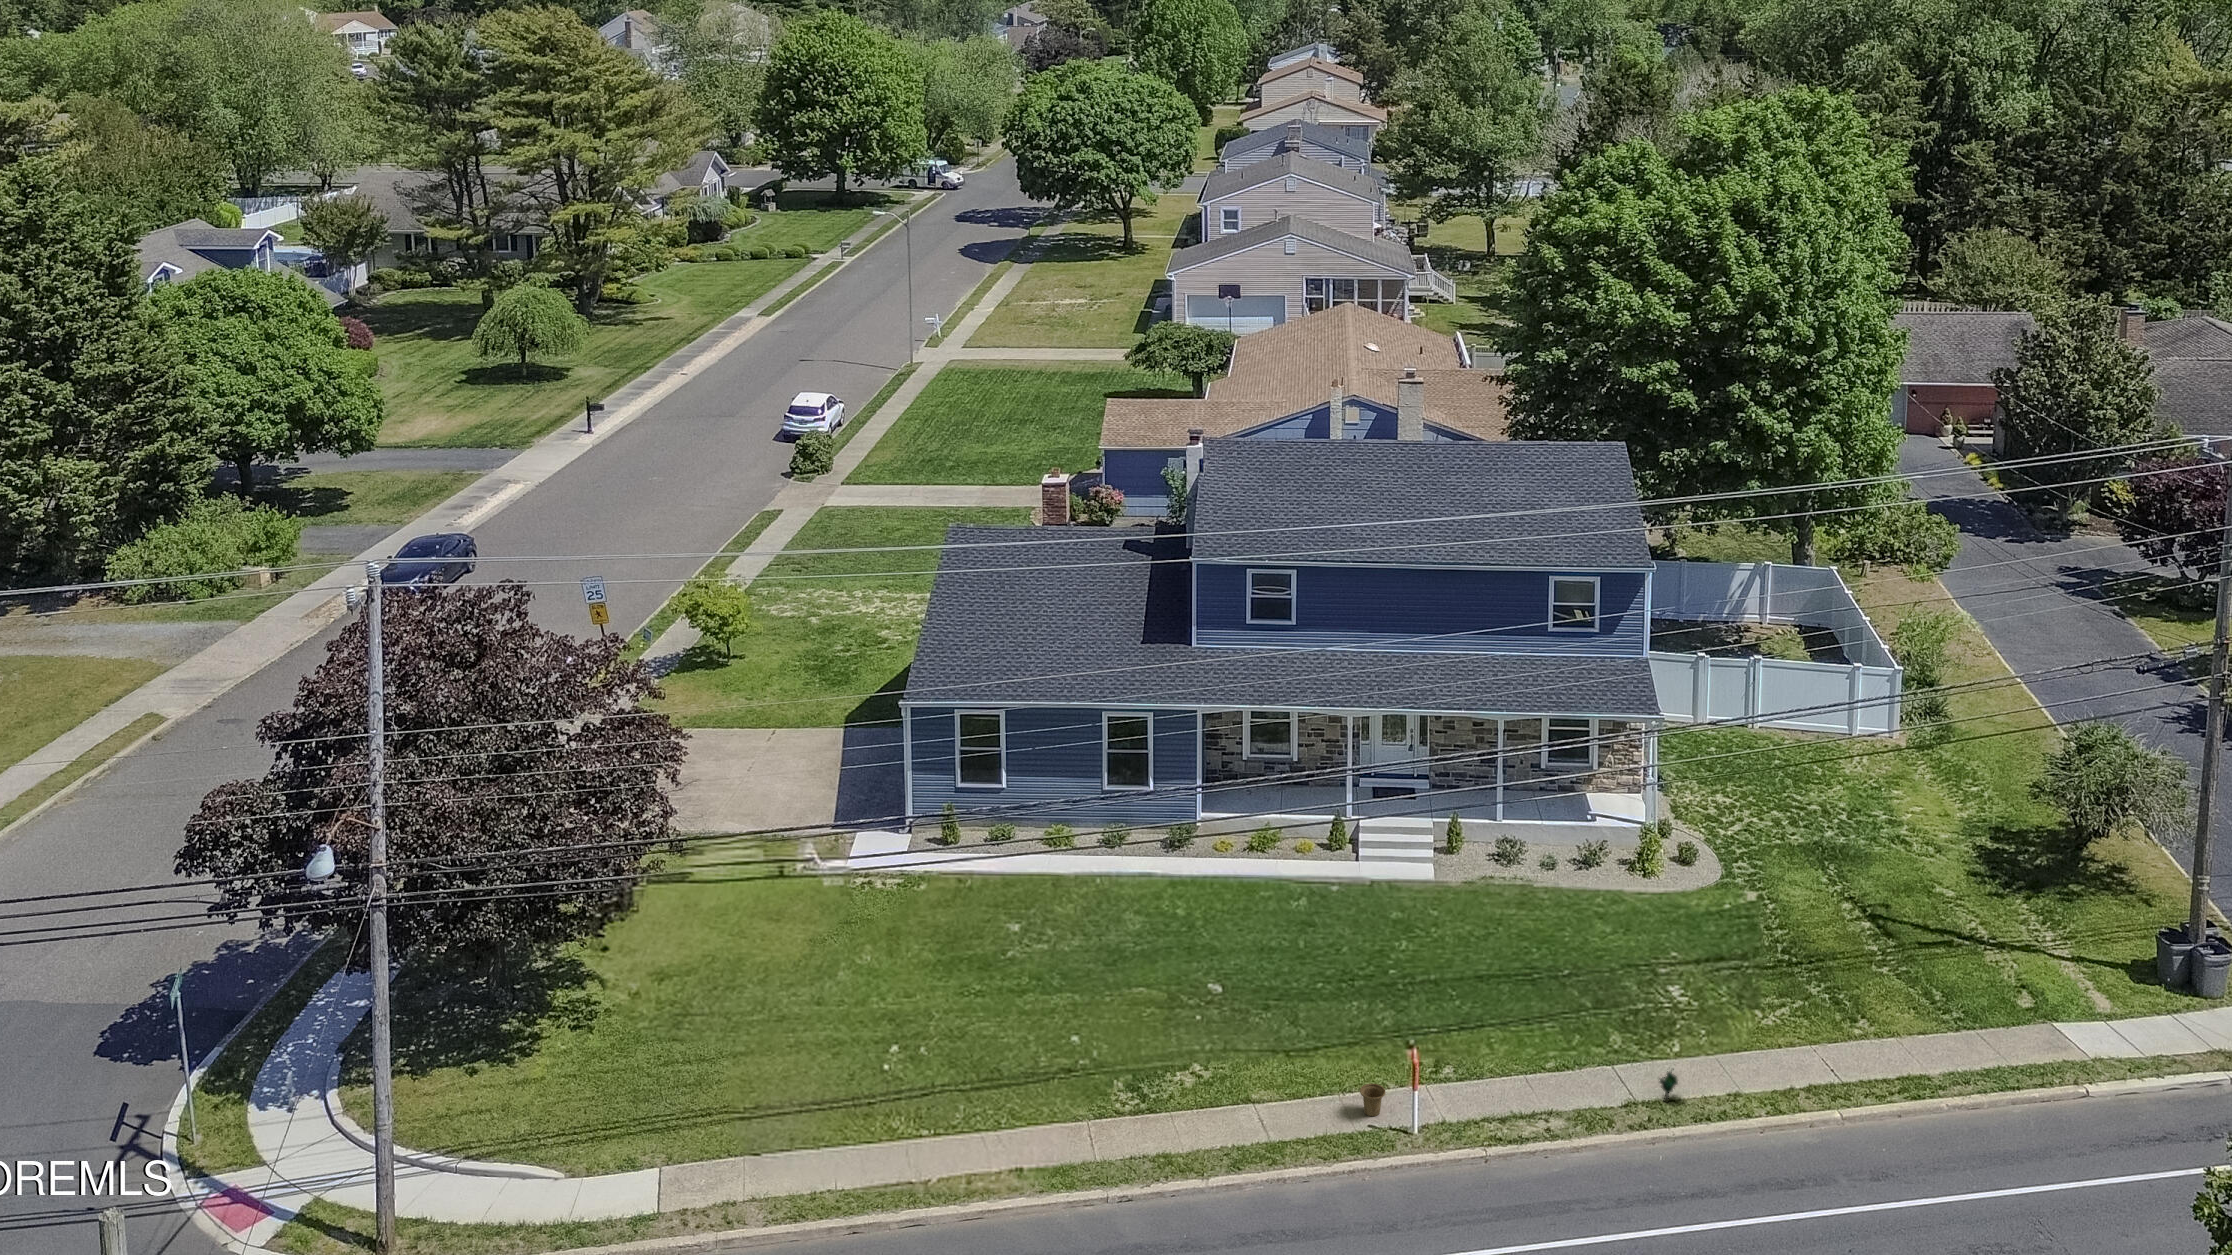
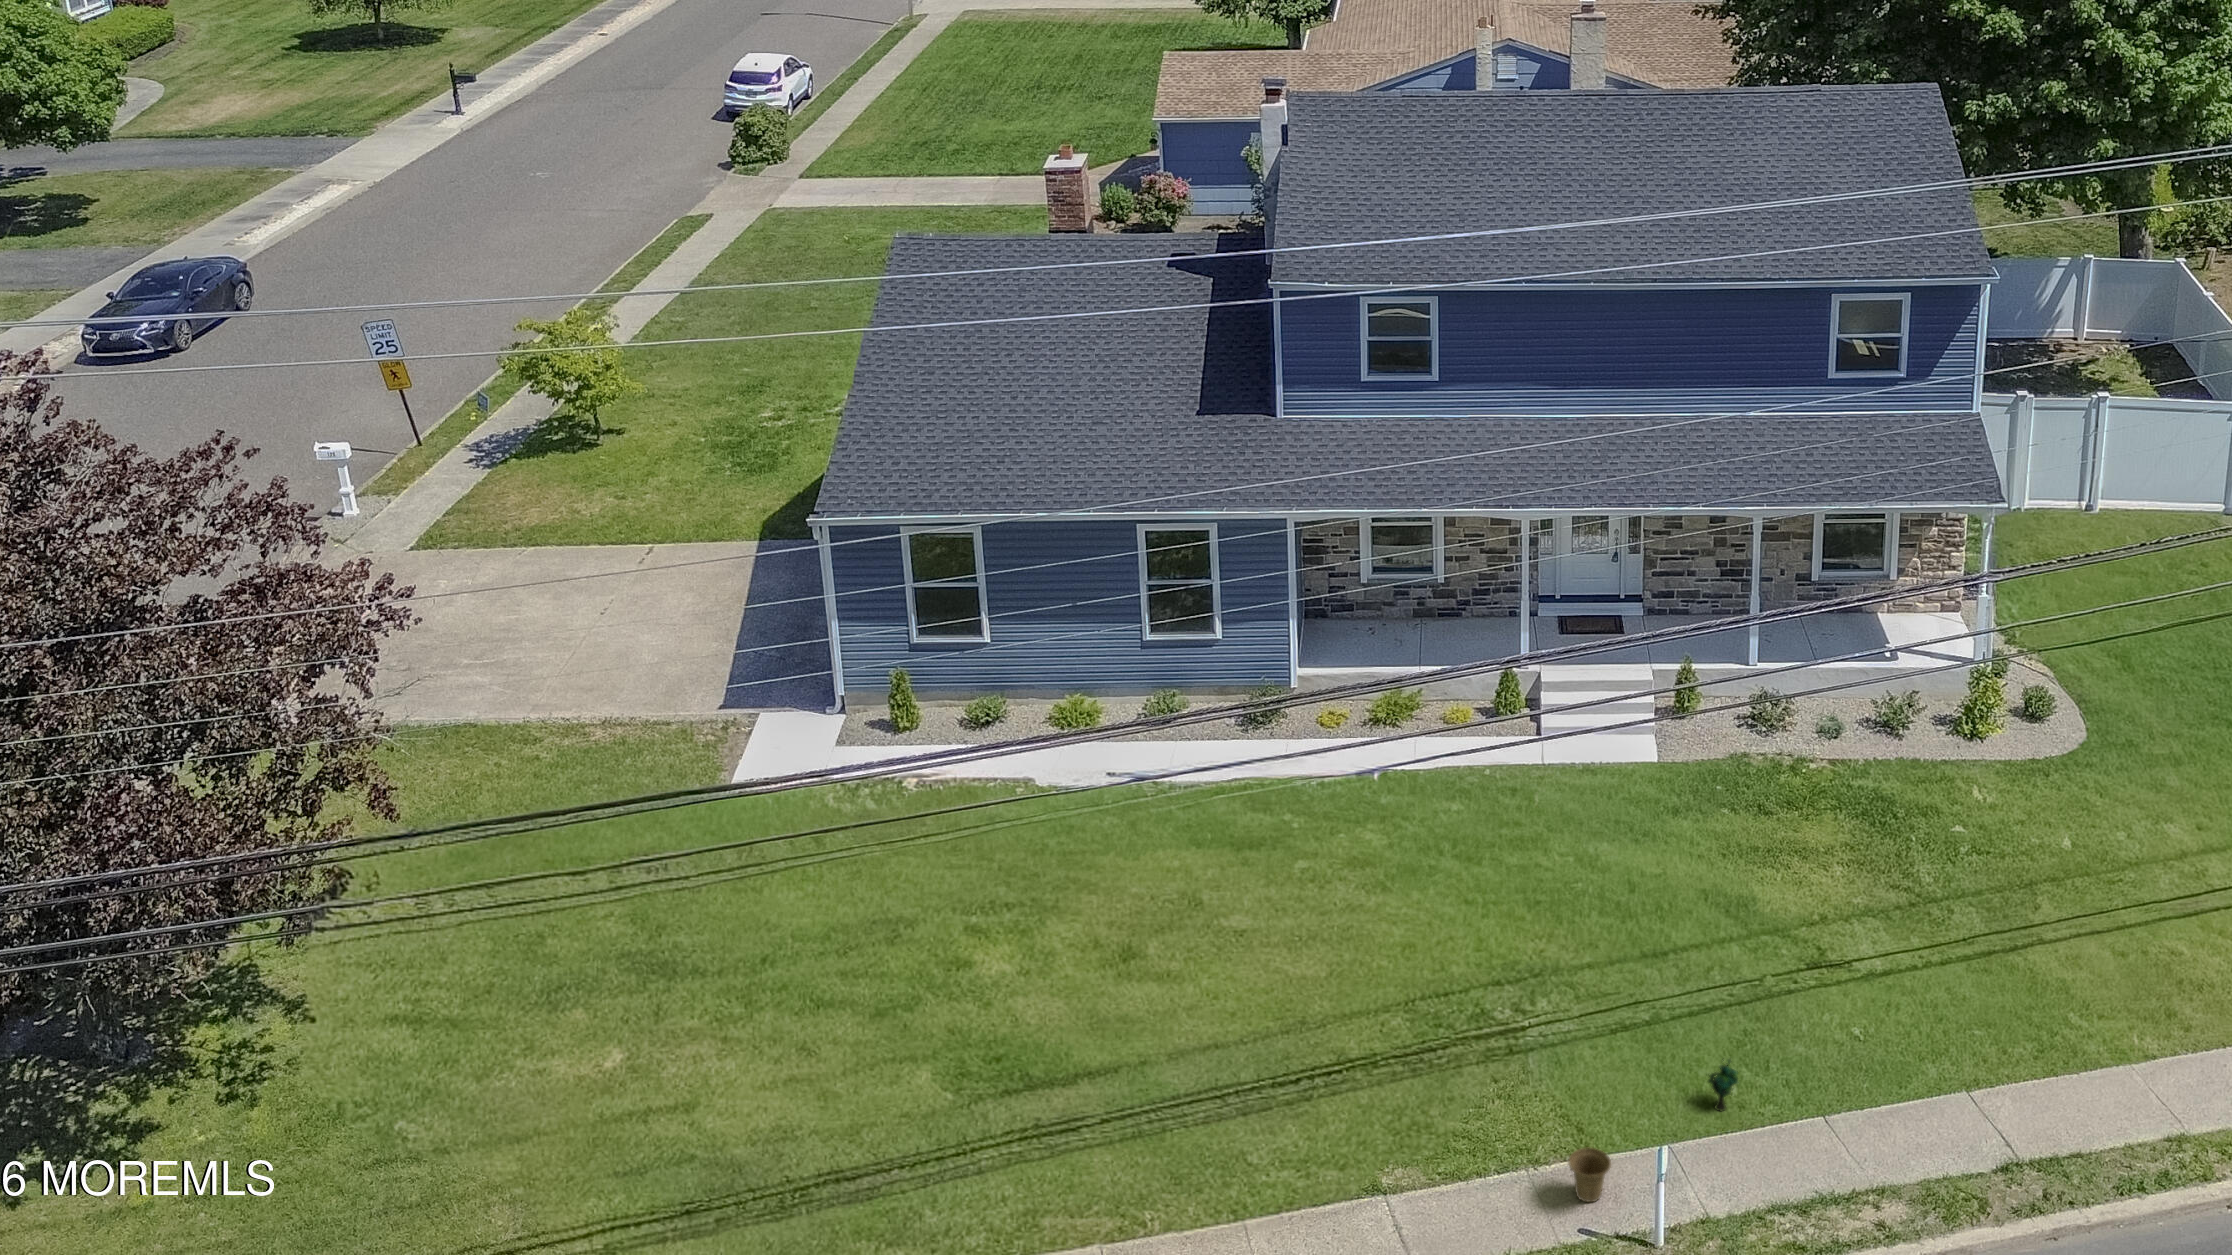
decorative plant: present [1660,1069,1678,1102] -> present [1708,1059,1739,1111]

